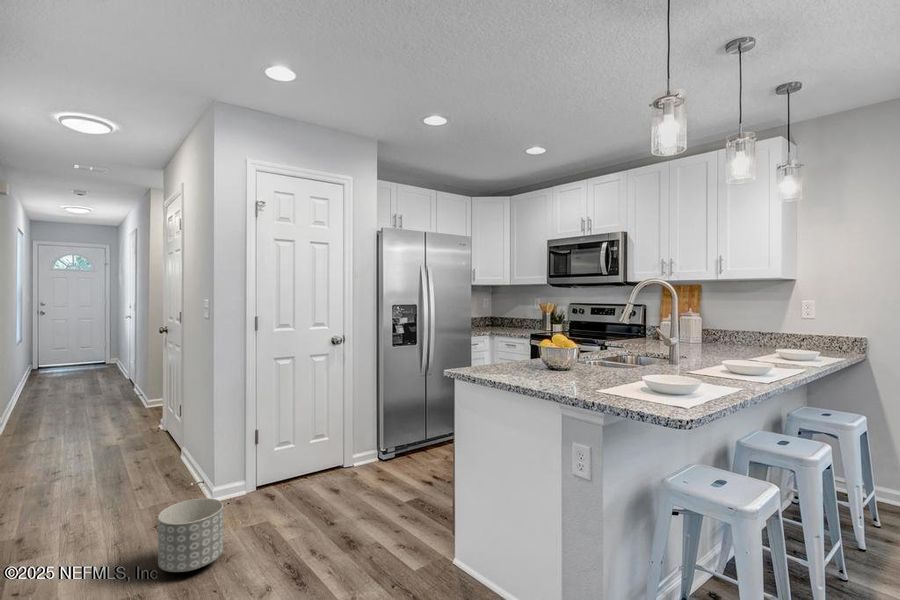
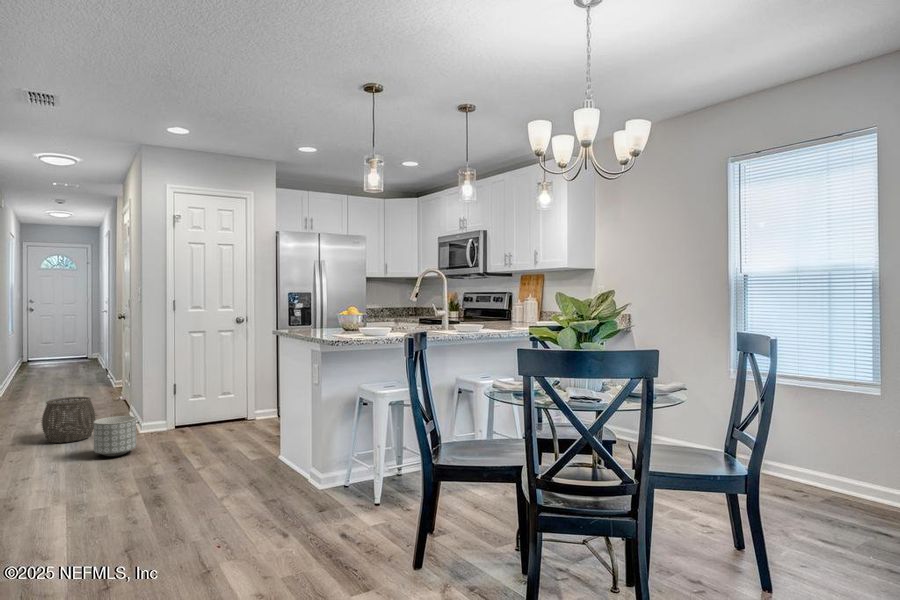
woven basket: none [65,456,149,535] -> present [41,397,96,443]

